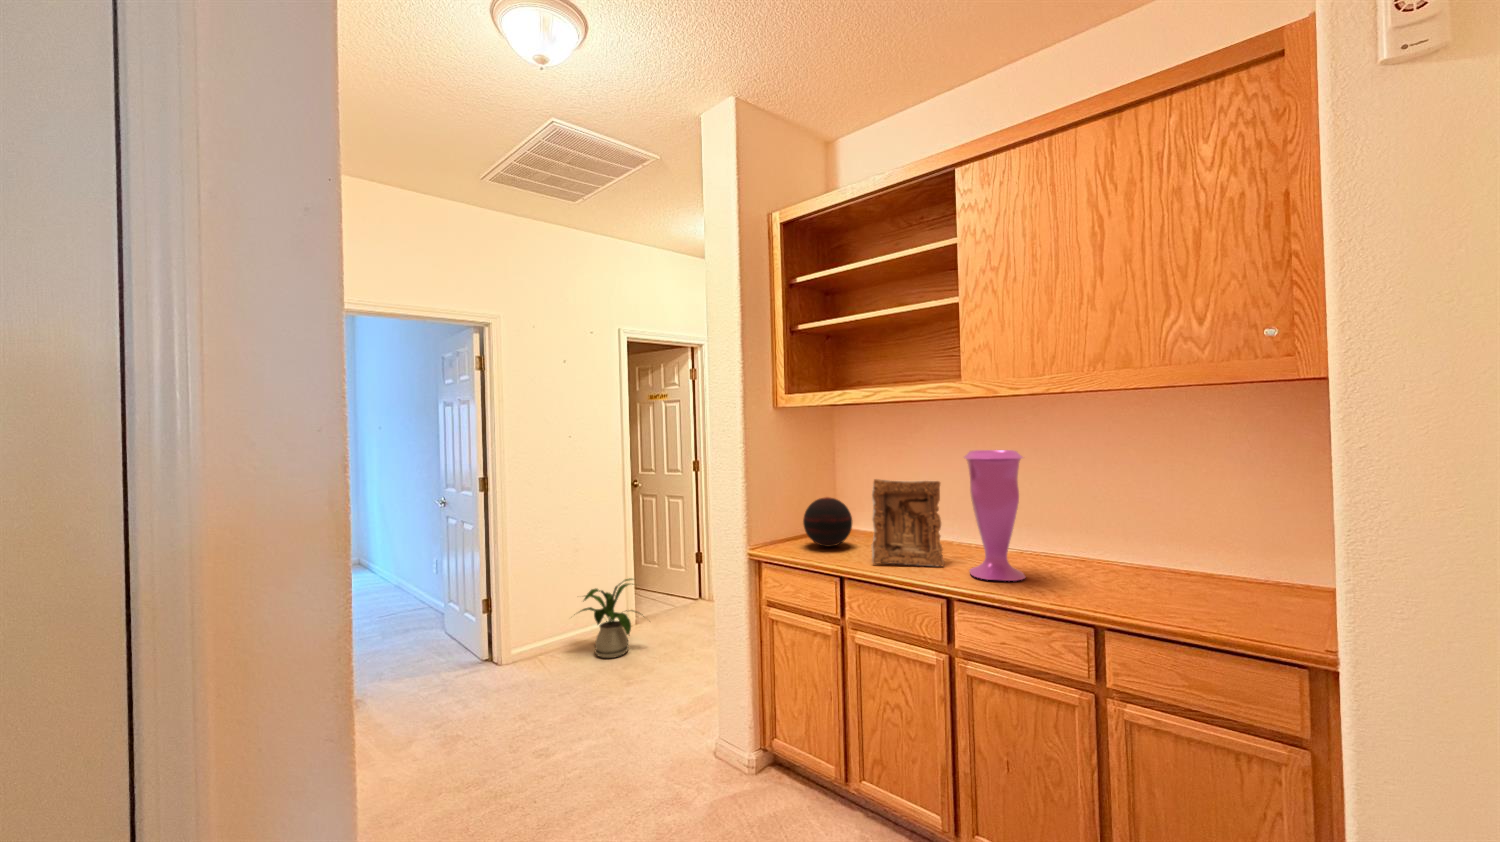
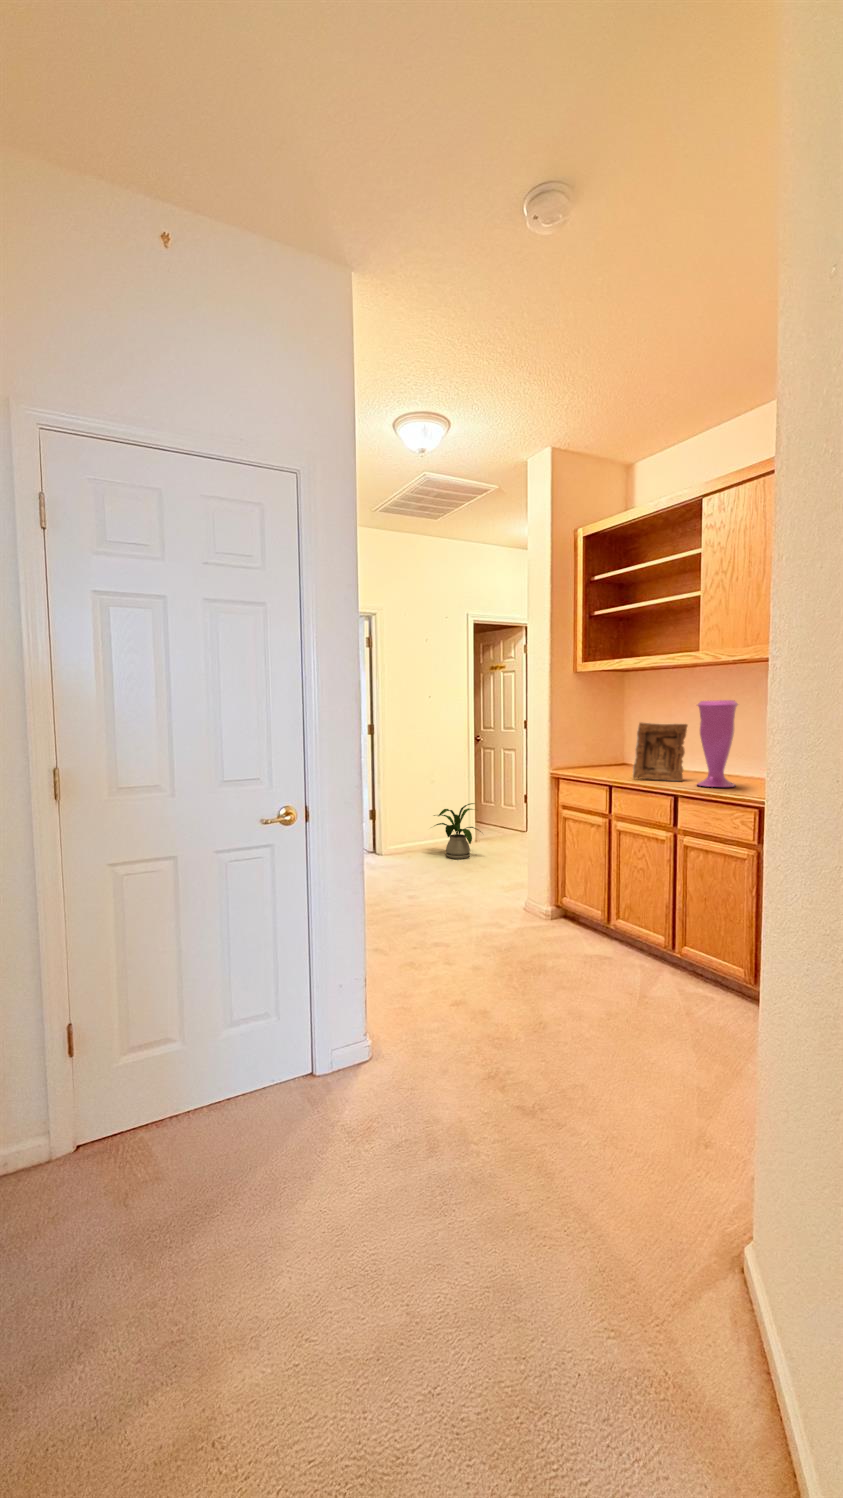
decorative orb: present [803,497,852,547] -> none [592,737,628,772]

